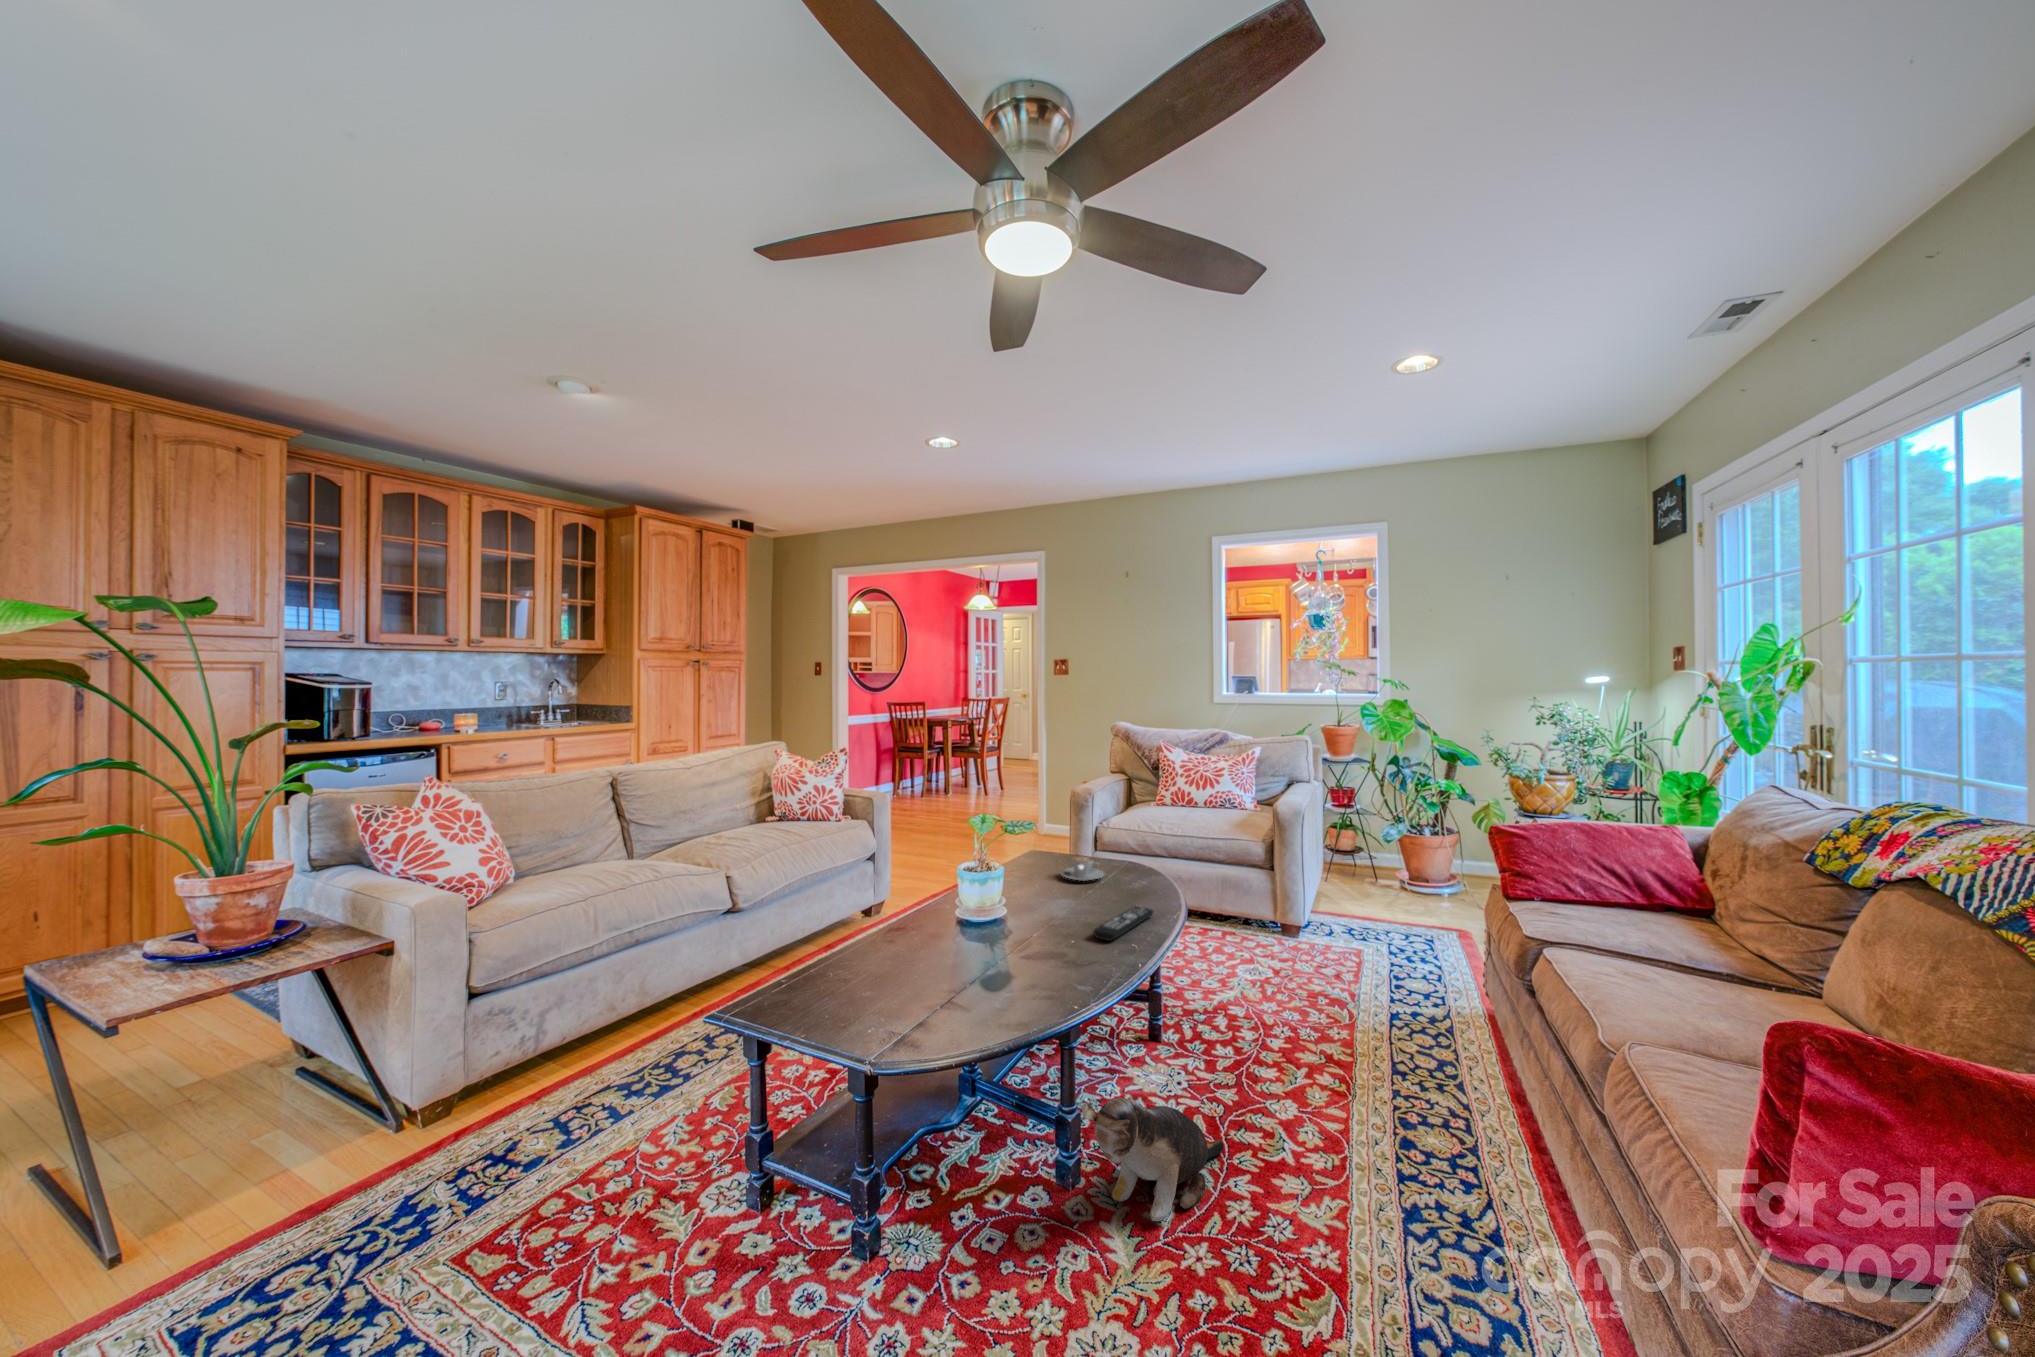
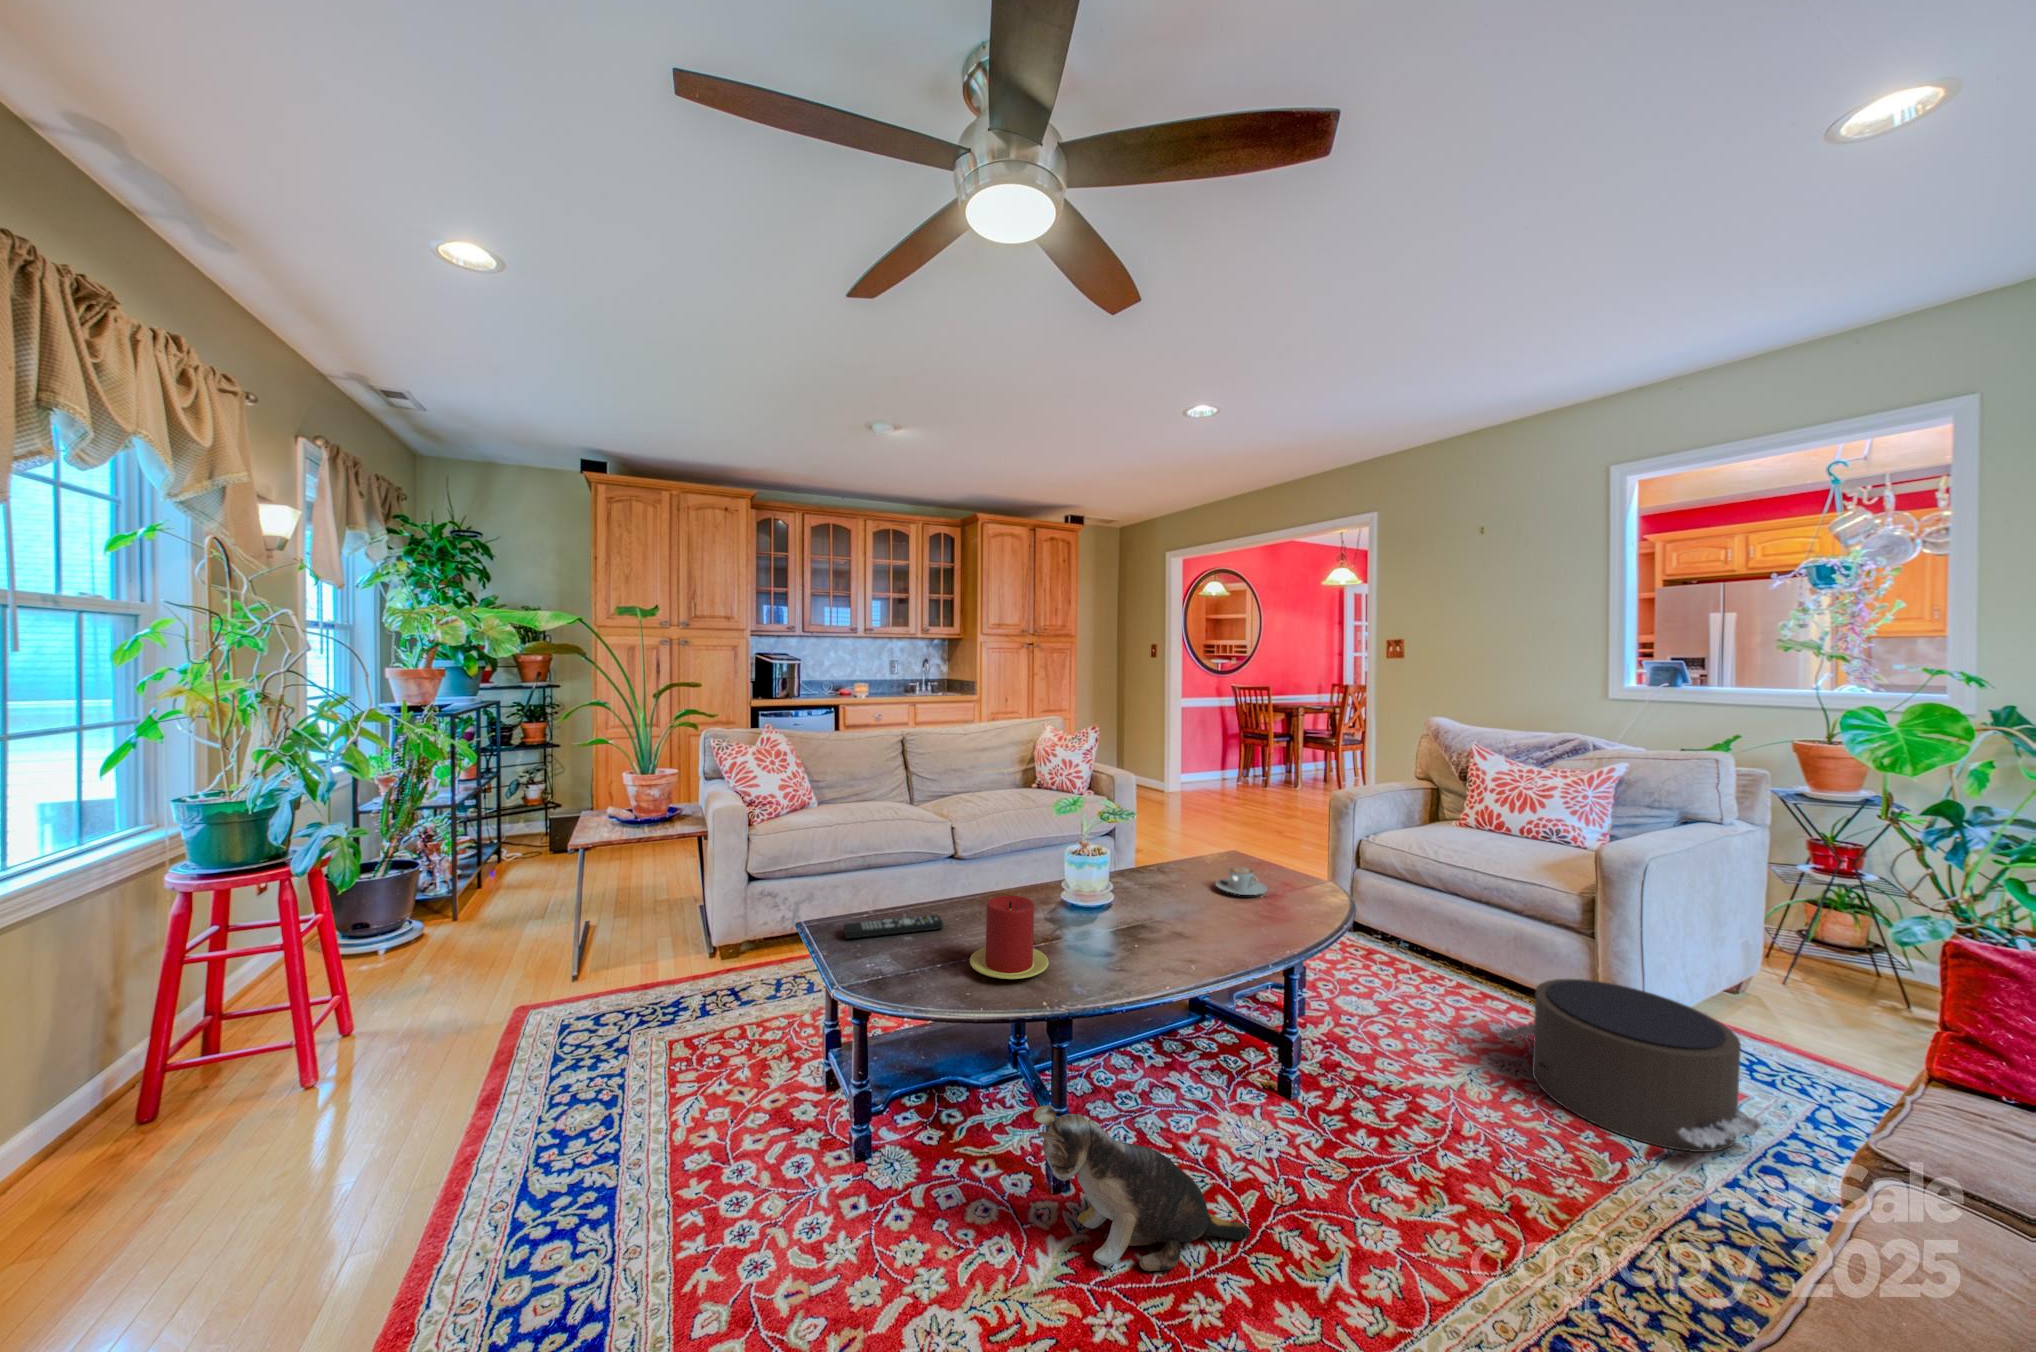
pouf: none [1242,892,1395,991] -> present [1496,979,1766,1152]
remote control: present [1093,906,1153,941] -> present [844,915,943,939]
candle: none [961,916,1040,1000] -> present [970,896,1049,979]

